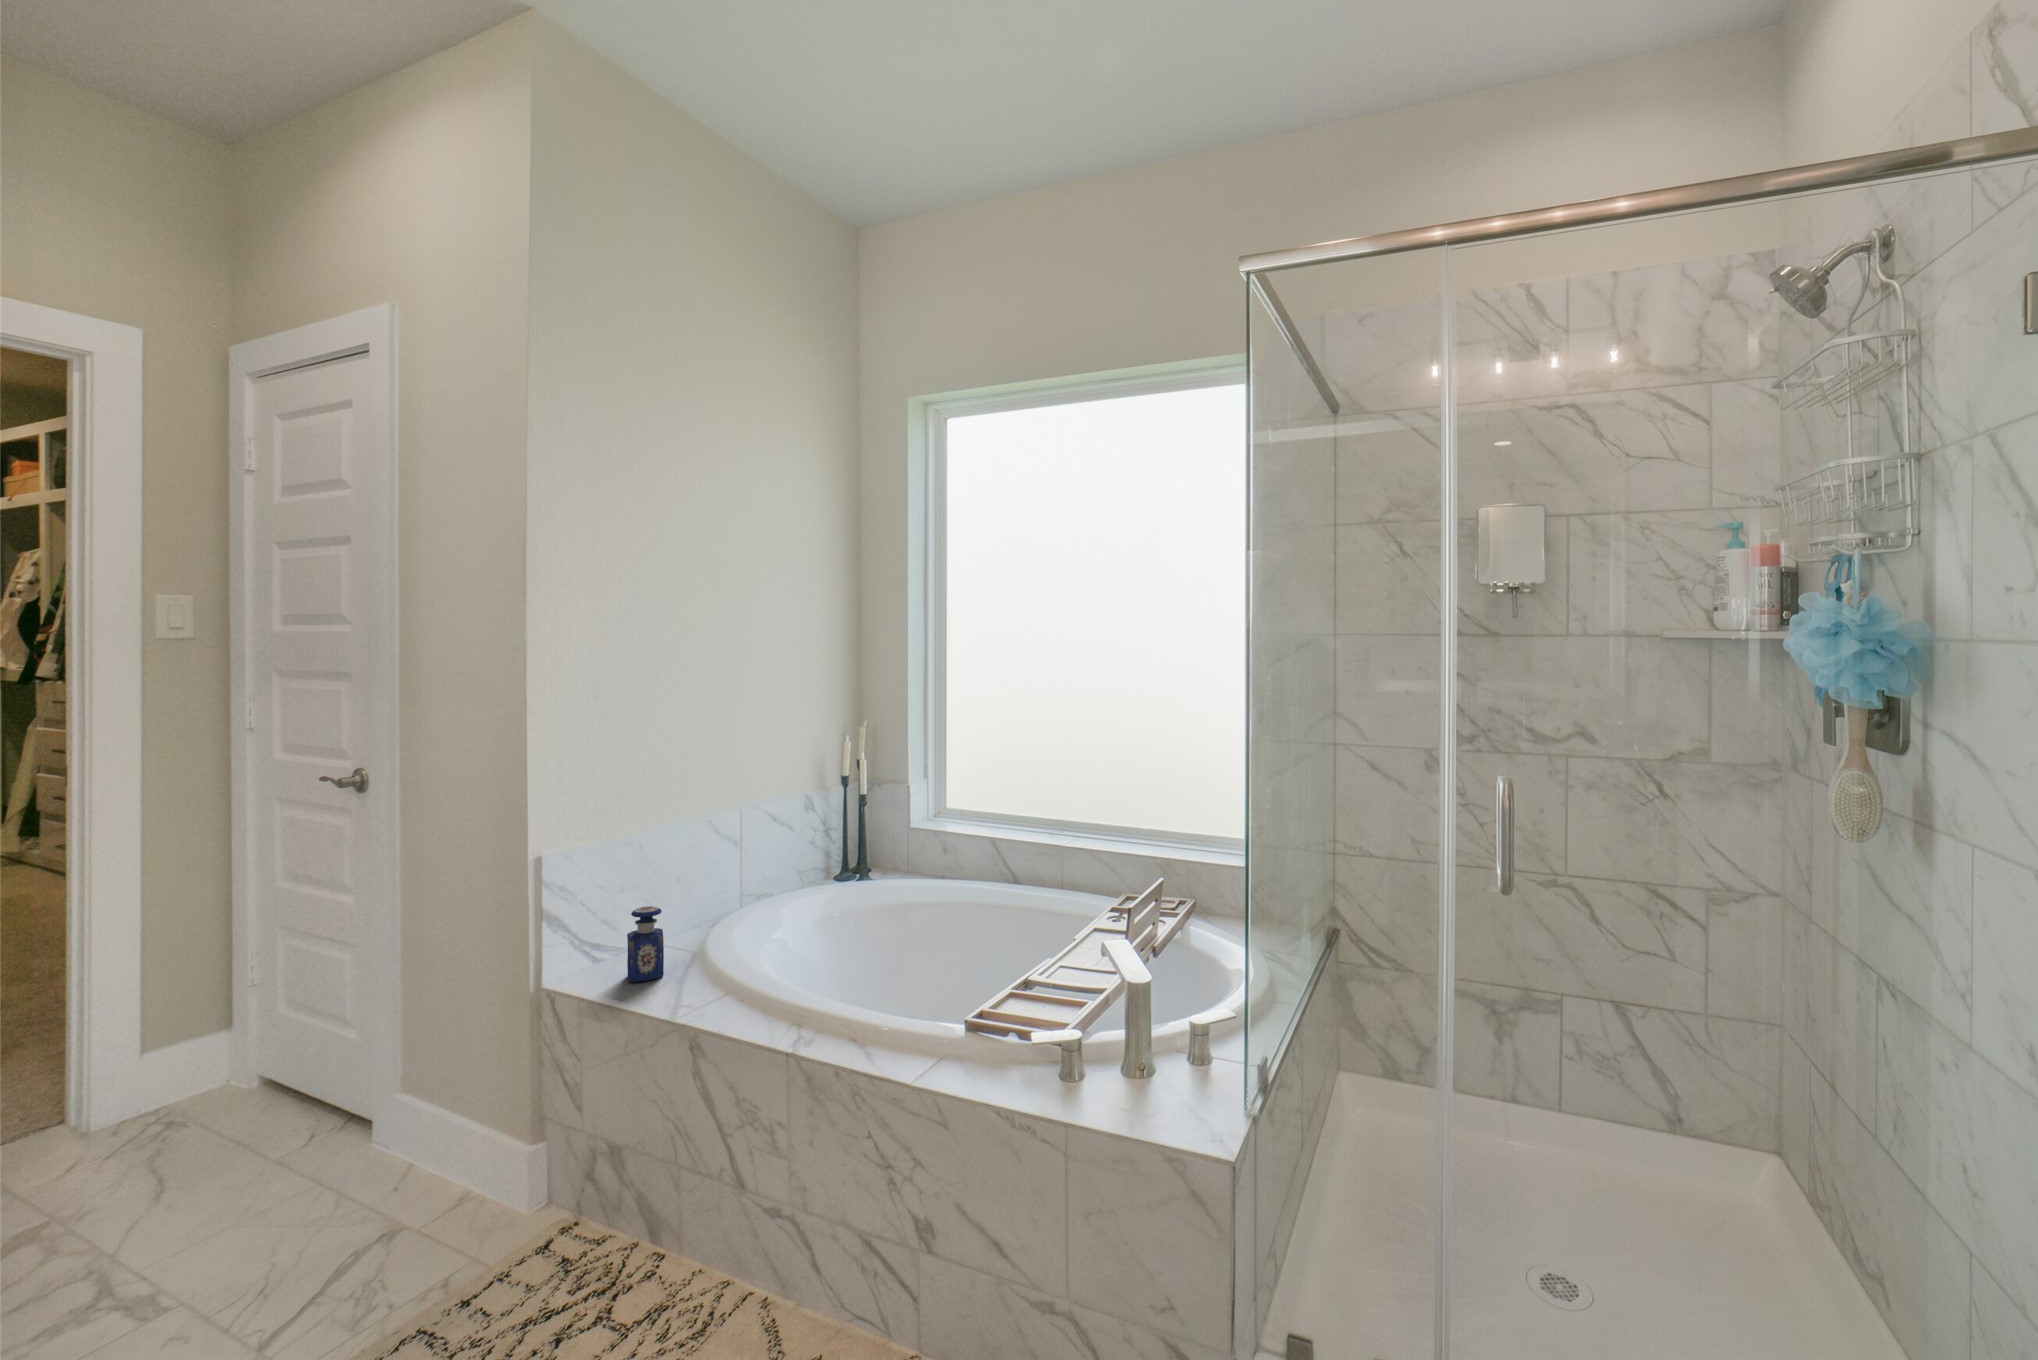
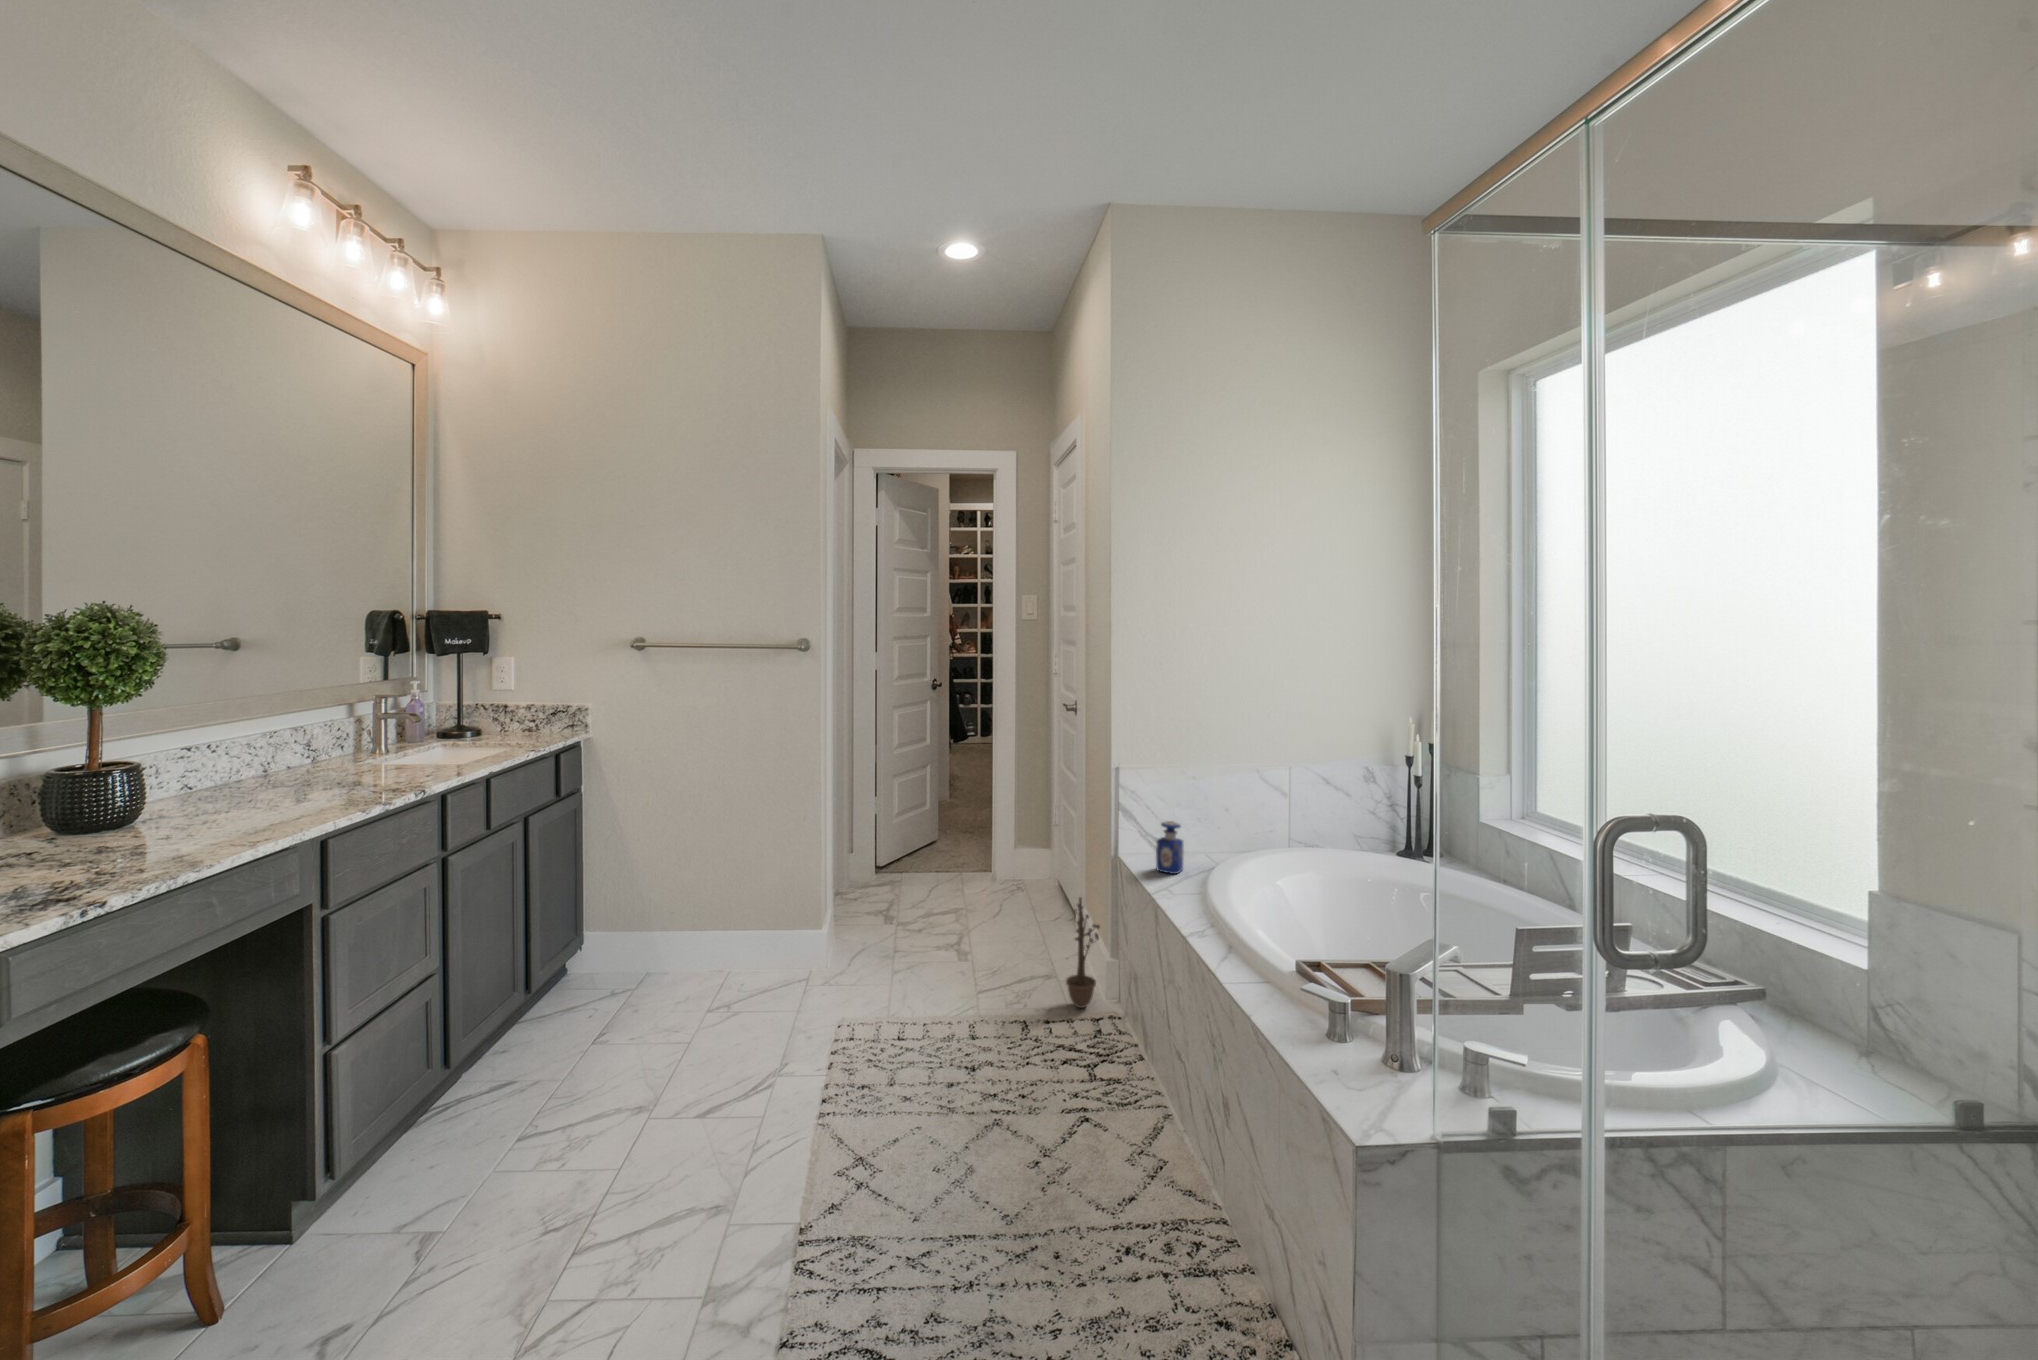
decorative plant: none [464,1069,546,1250] -> present [1066,898,1100,1008]

